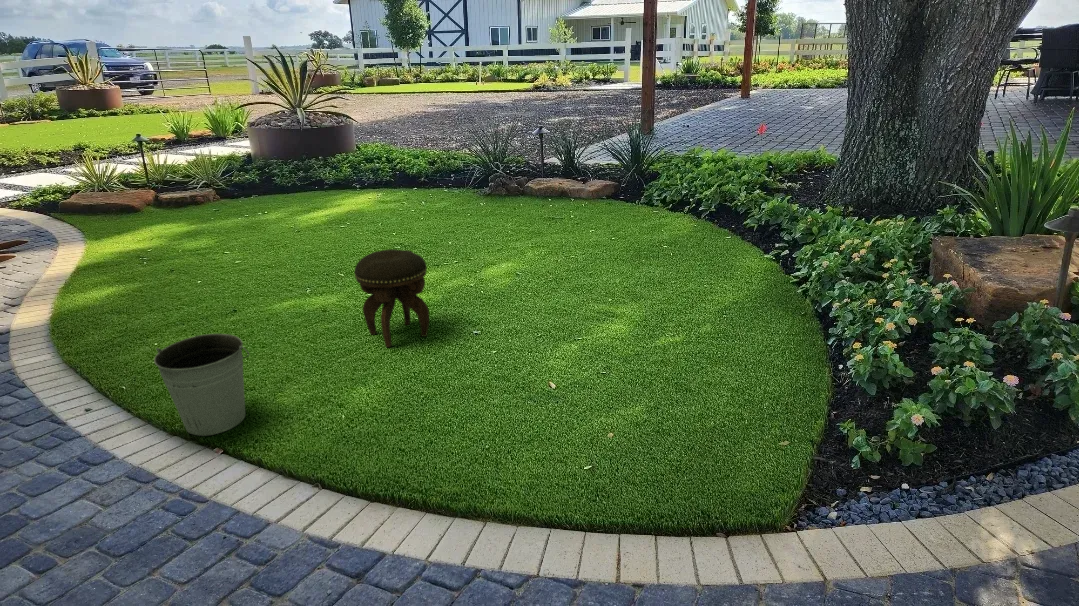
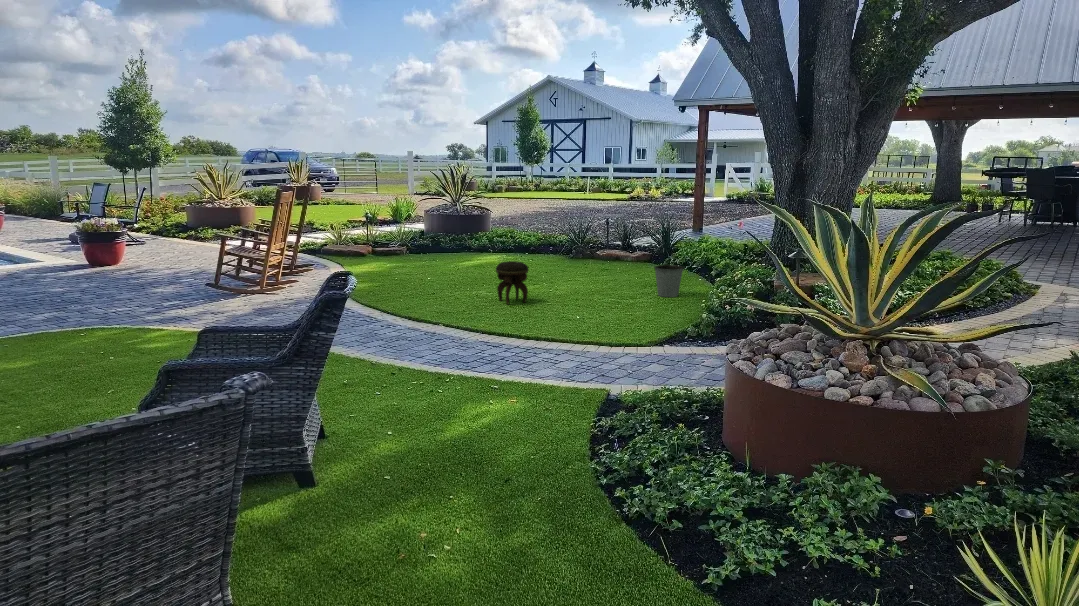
bucket: present [154,334,249,436] -> present [654,265,684,297]

